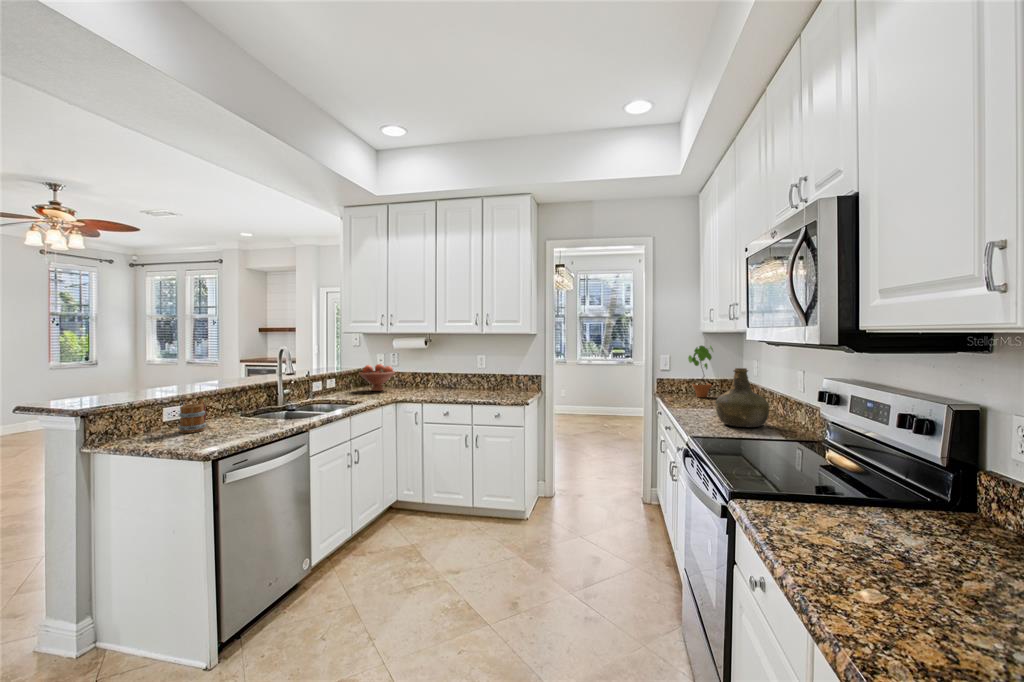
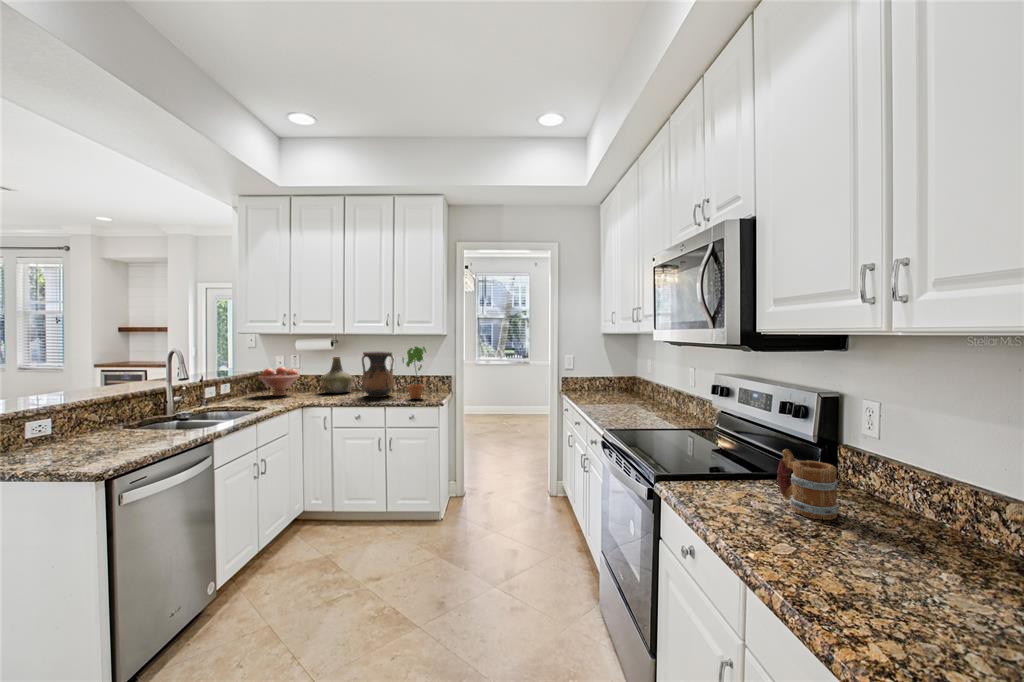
potted plant: present [688,346,713,397] -> present [402,346,426,399]
vase: none [449,350,479,395] -> present [362,351,394,397]
bottle: present [715,368,769,427] -> present [321,357,353,393]
mug: present [178,399,206,433] -> present [777,449,838,520]

